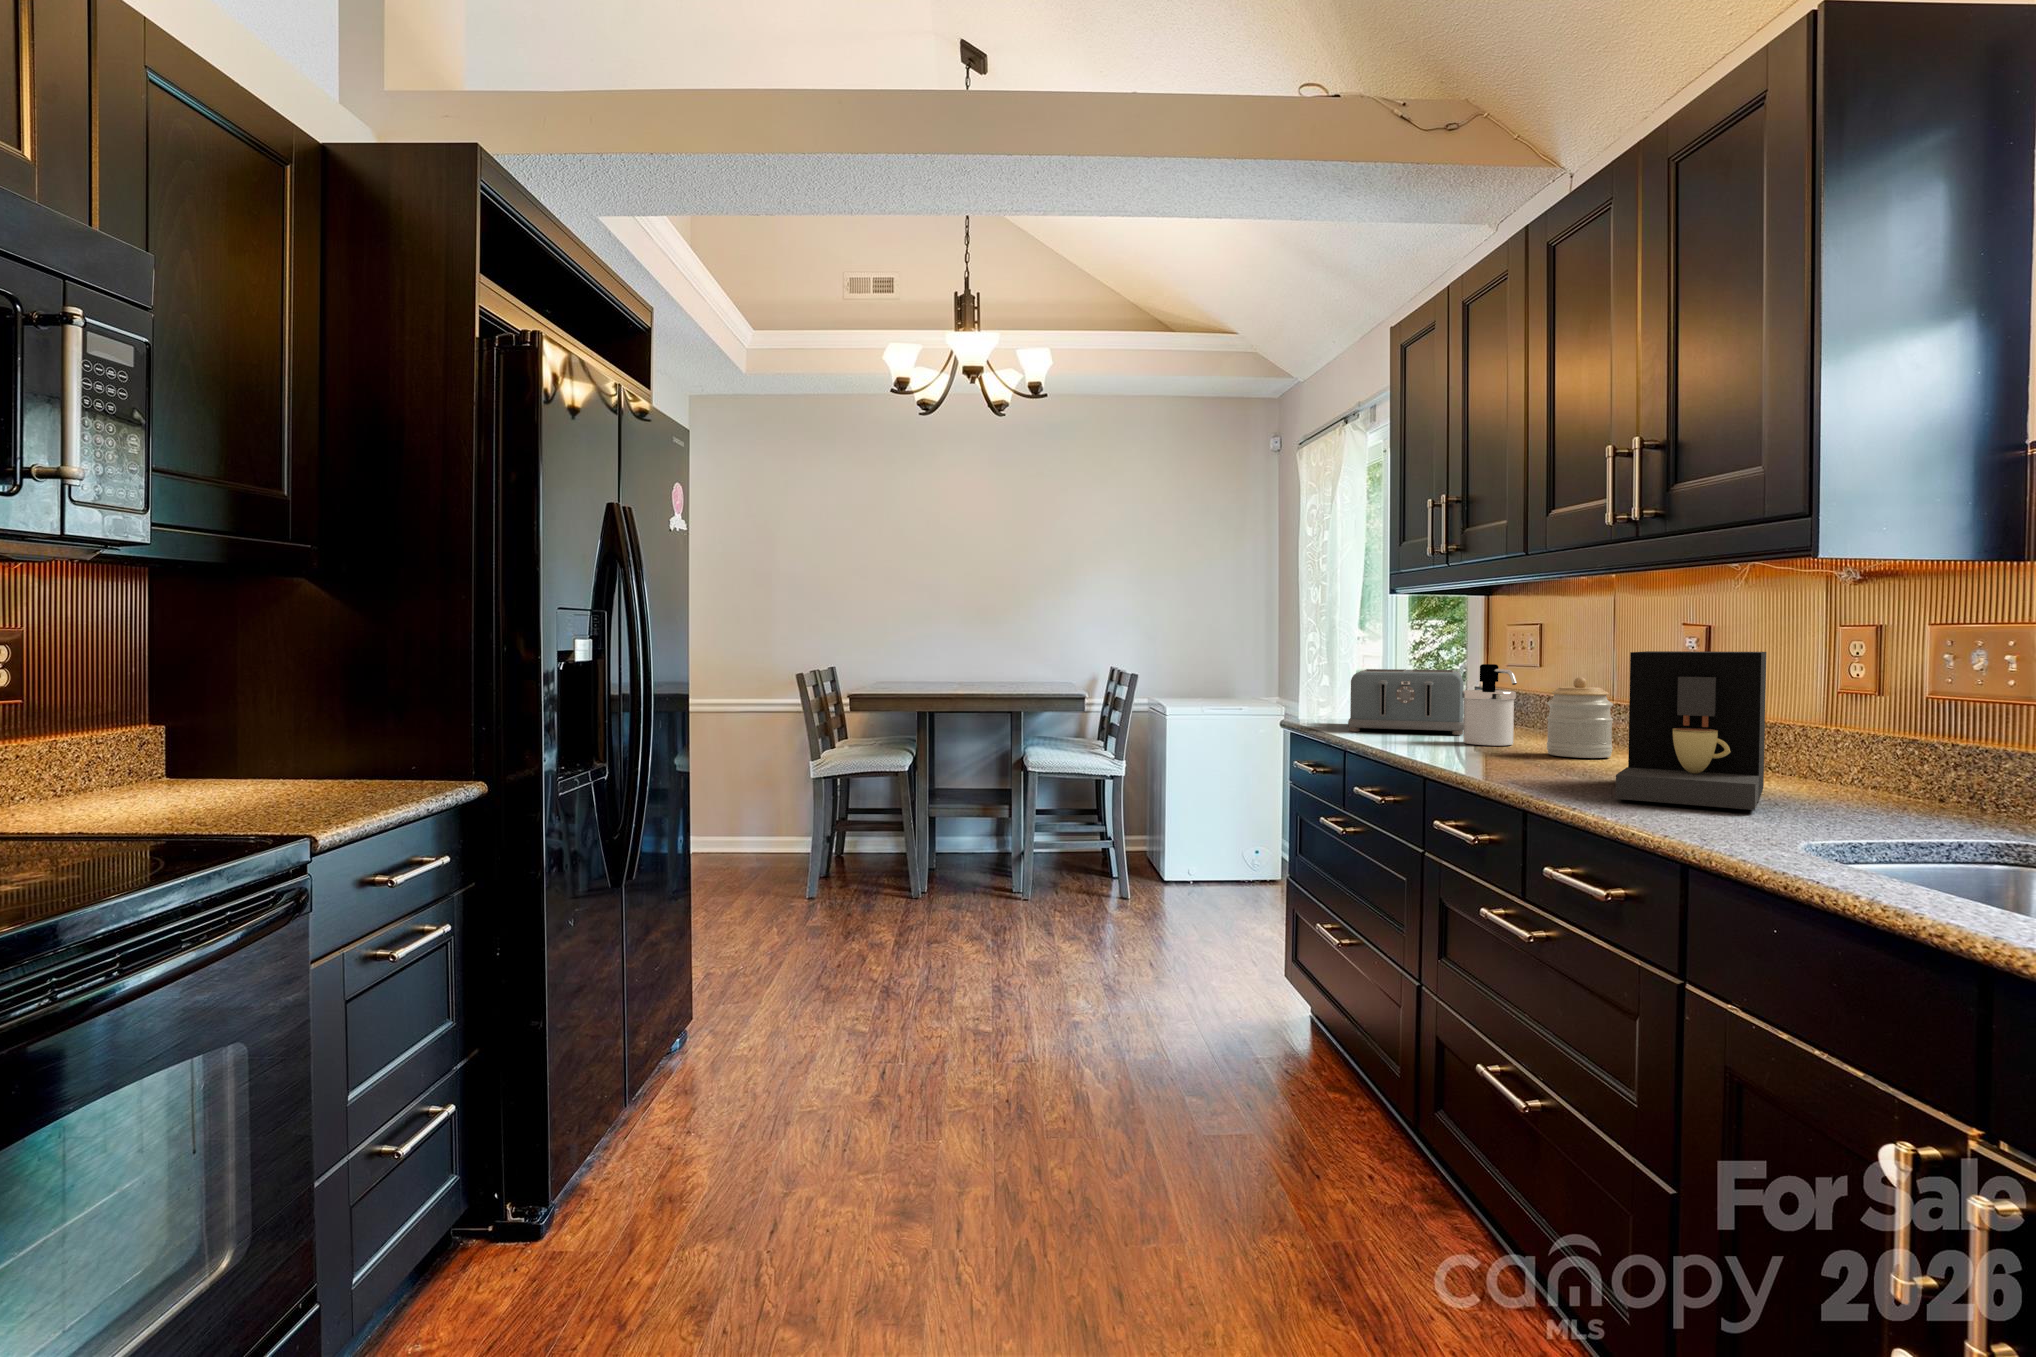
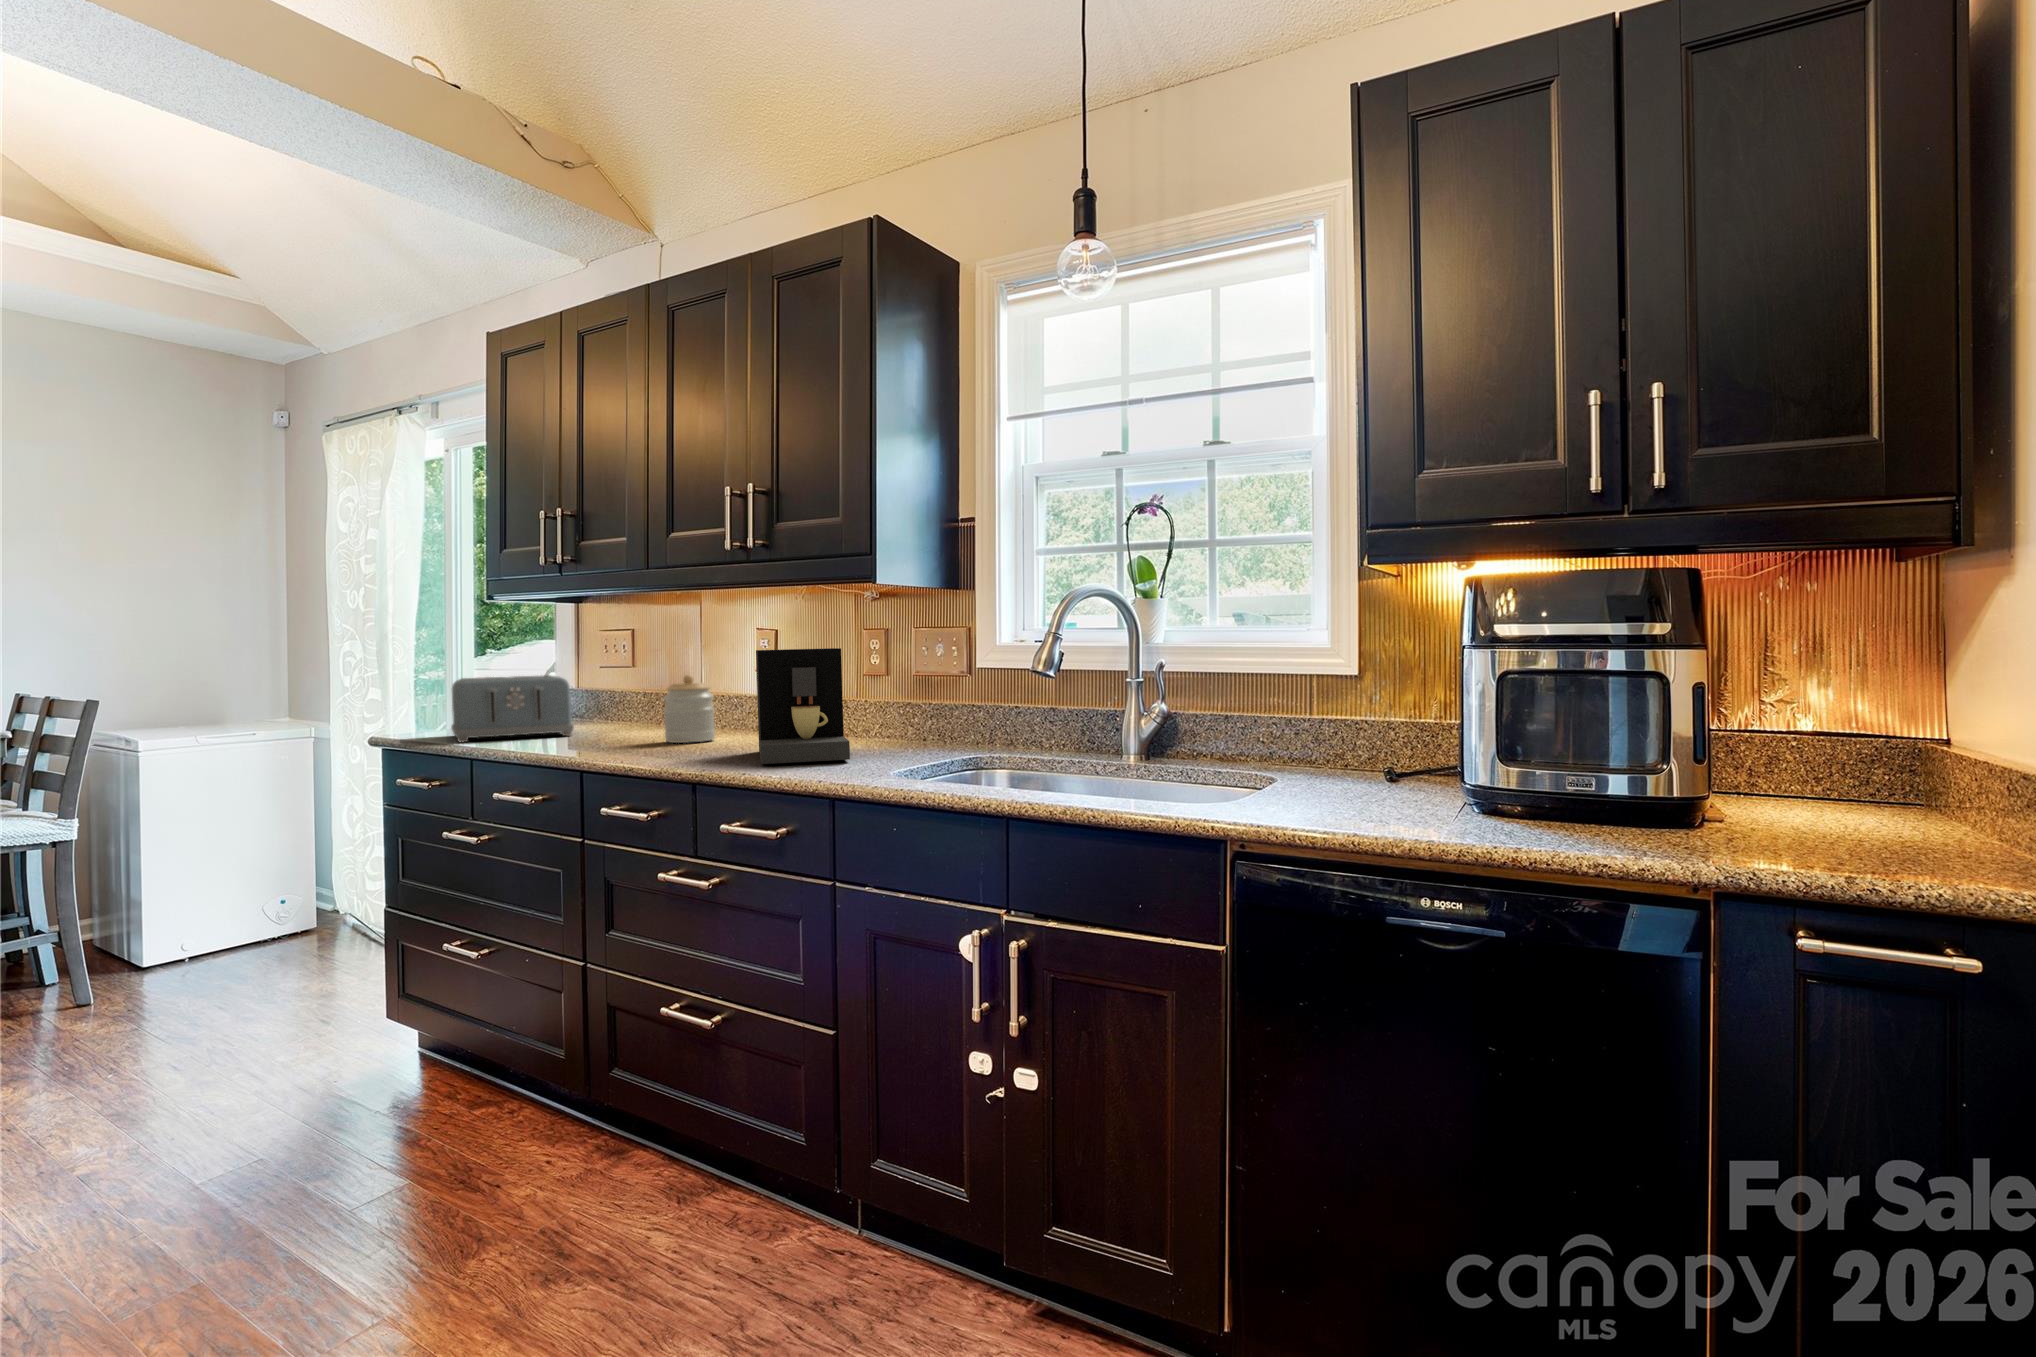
soap dispenser: present [1462,664,1517,746] -> none [580,667,633,742]

